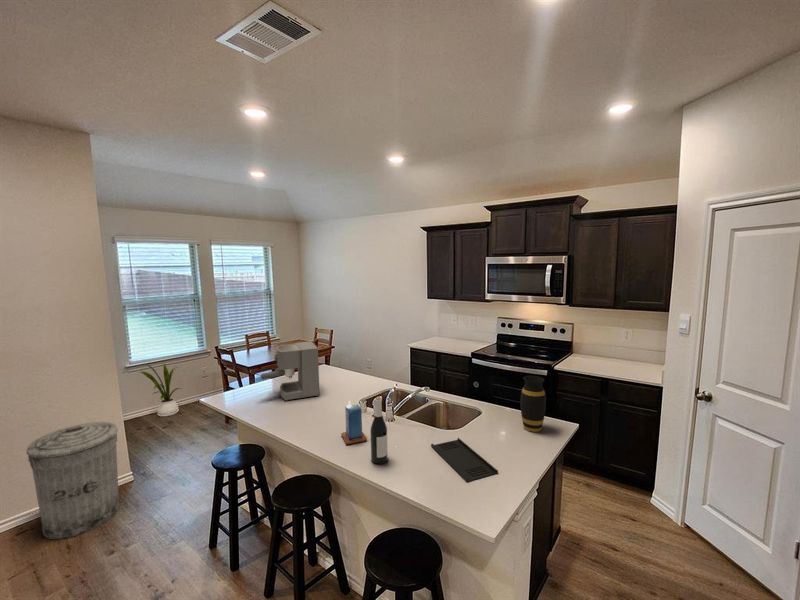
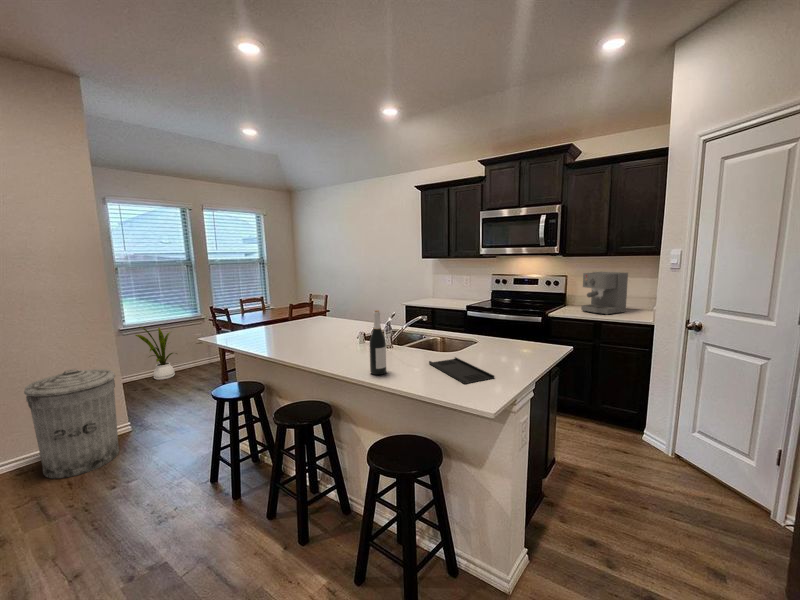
coffee maker: present [261,341,320,401] -> present [581,272,628,315]
vase: present [520,376,546,432] -> none [516,300,541,353]
candle: present [341,401,367,445] -> none [340,323,366,364]

